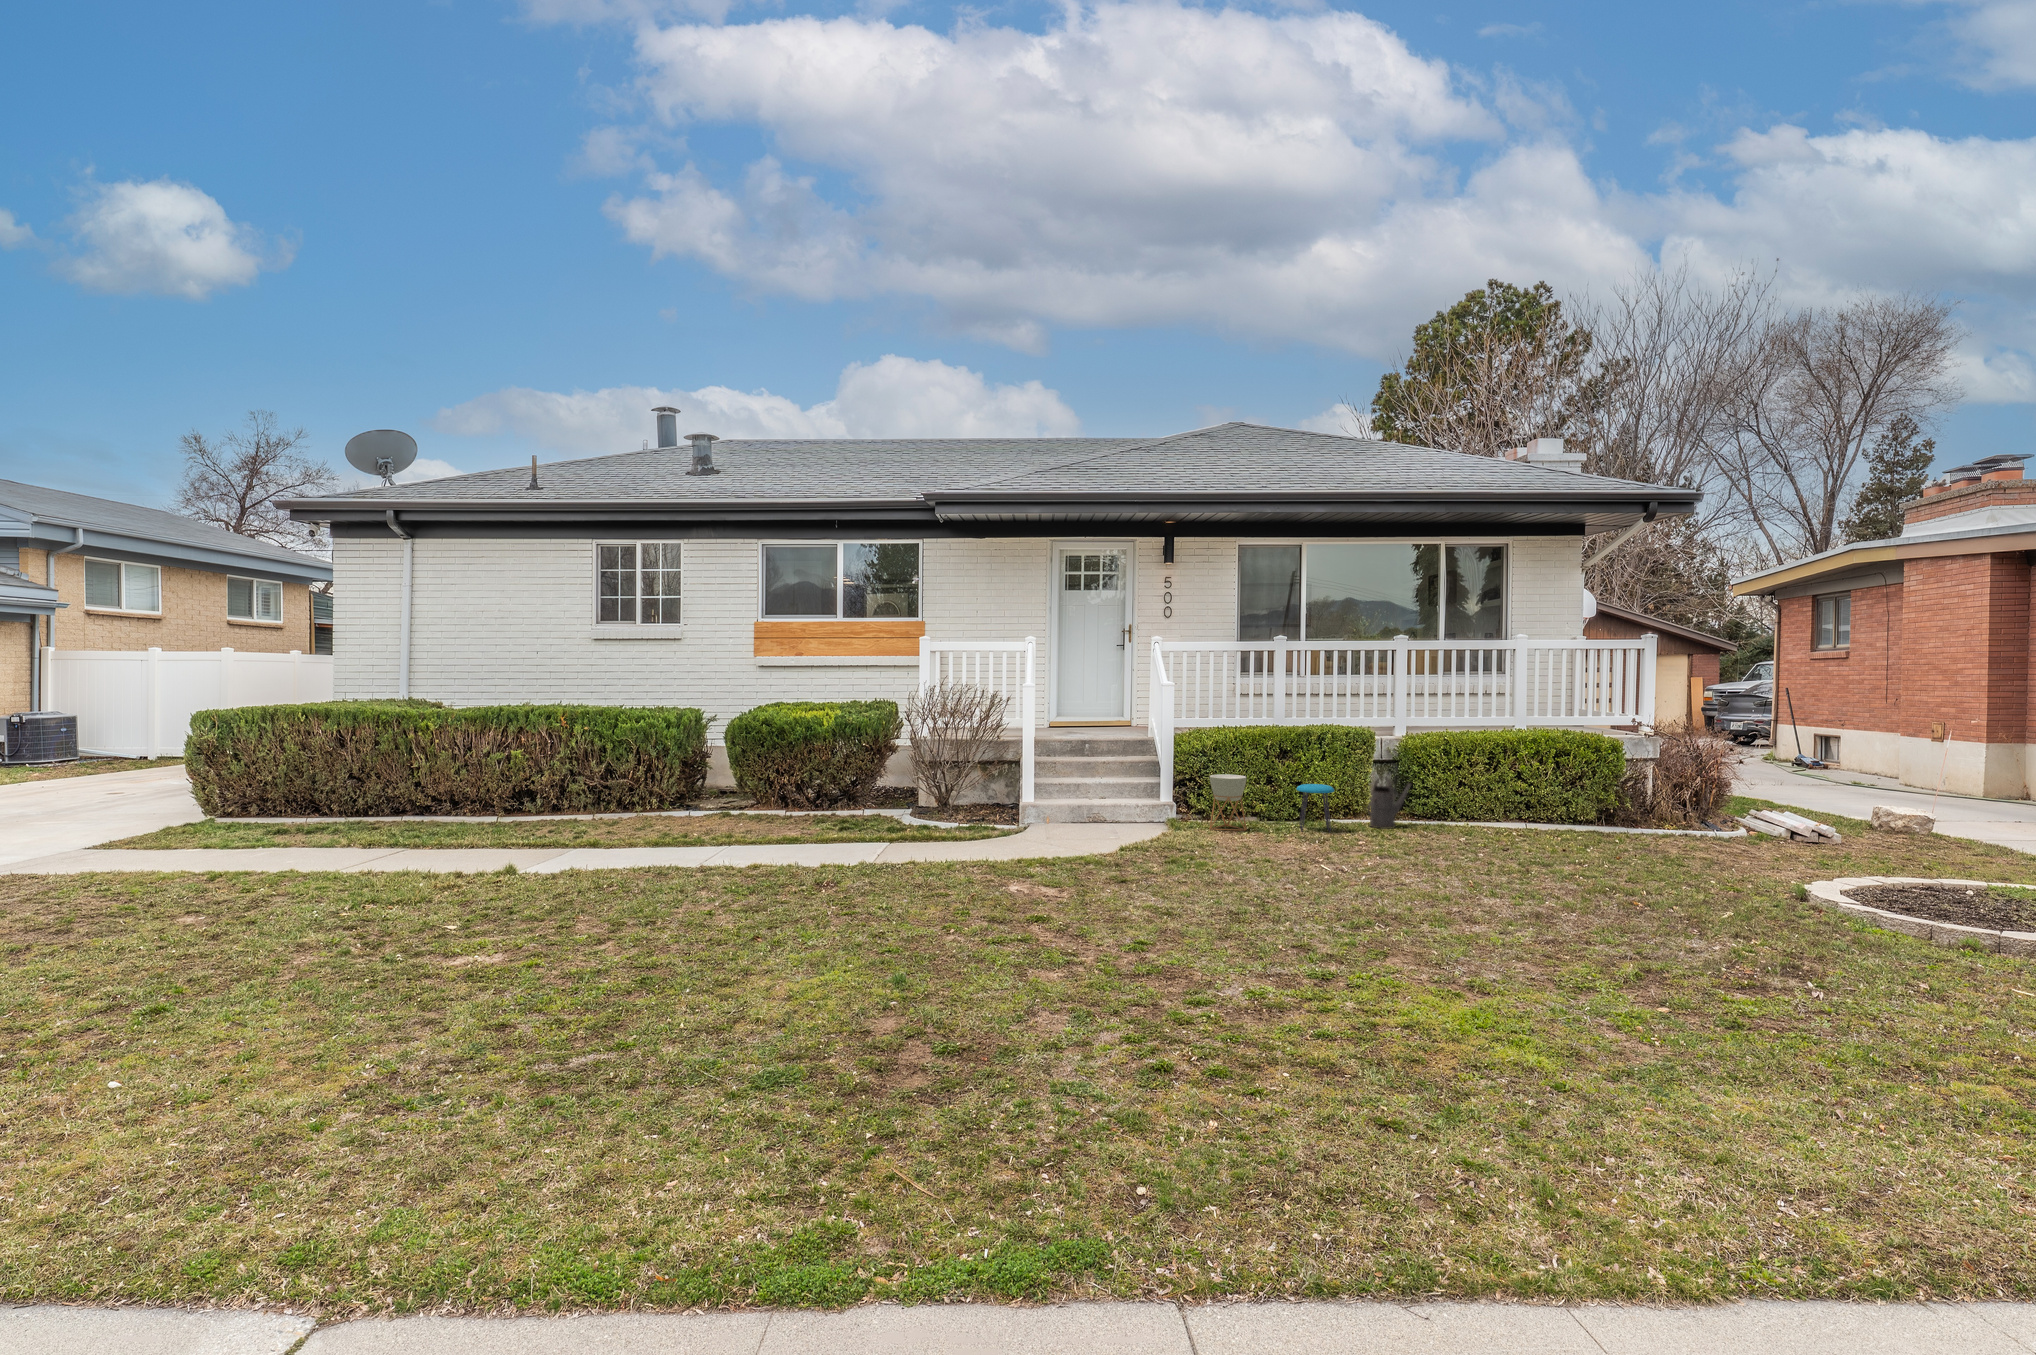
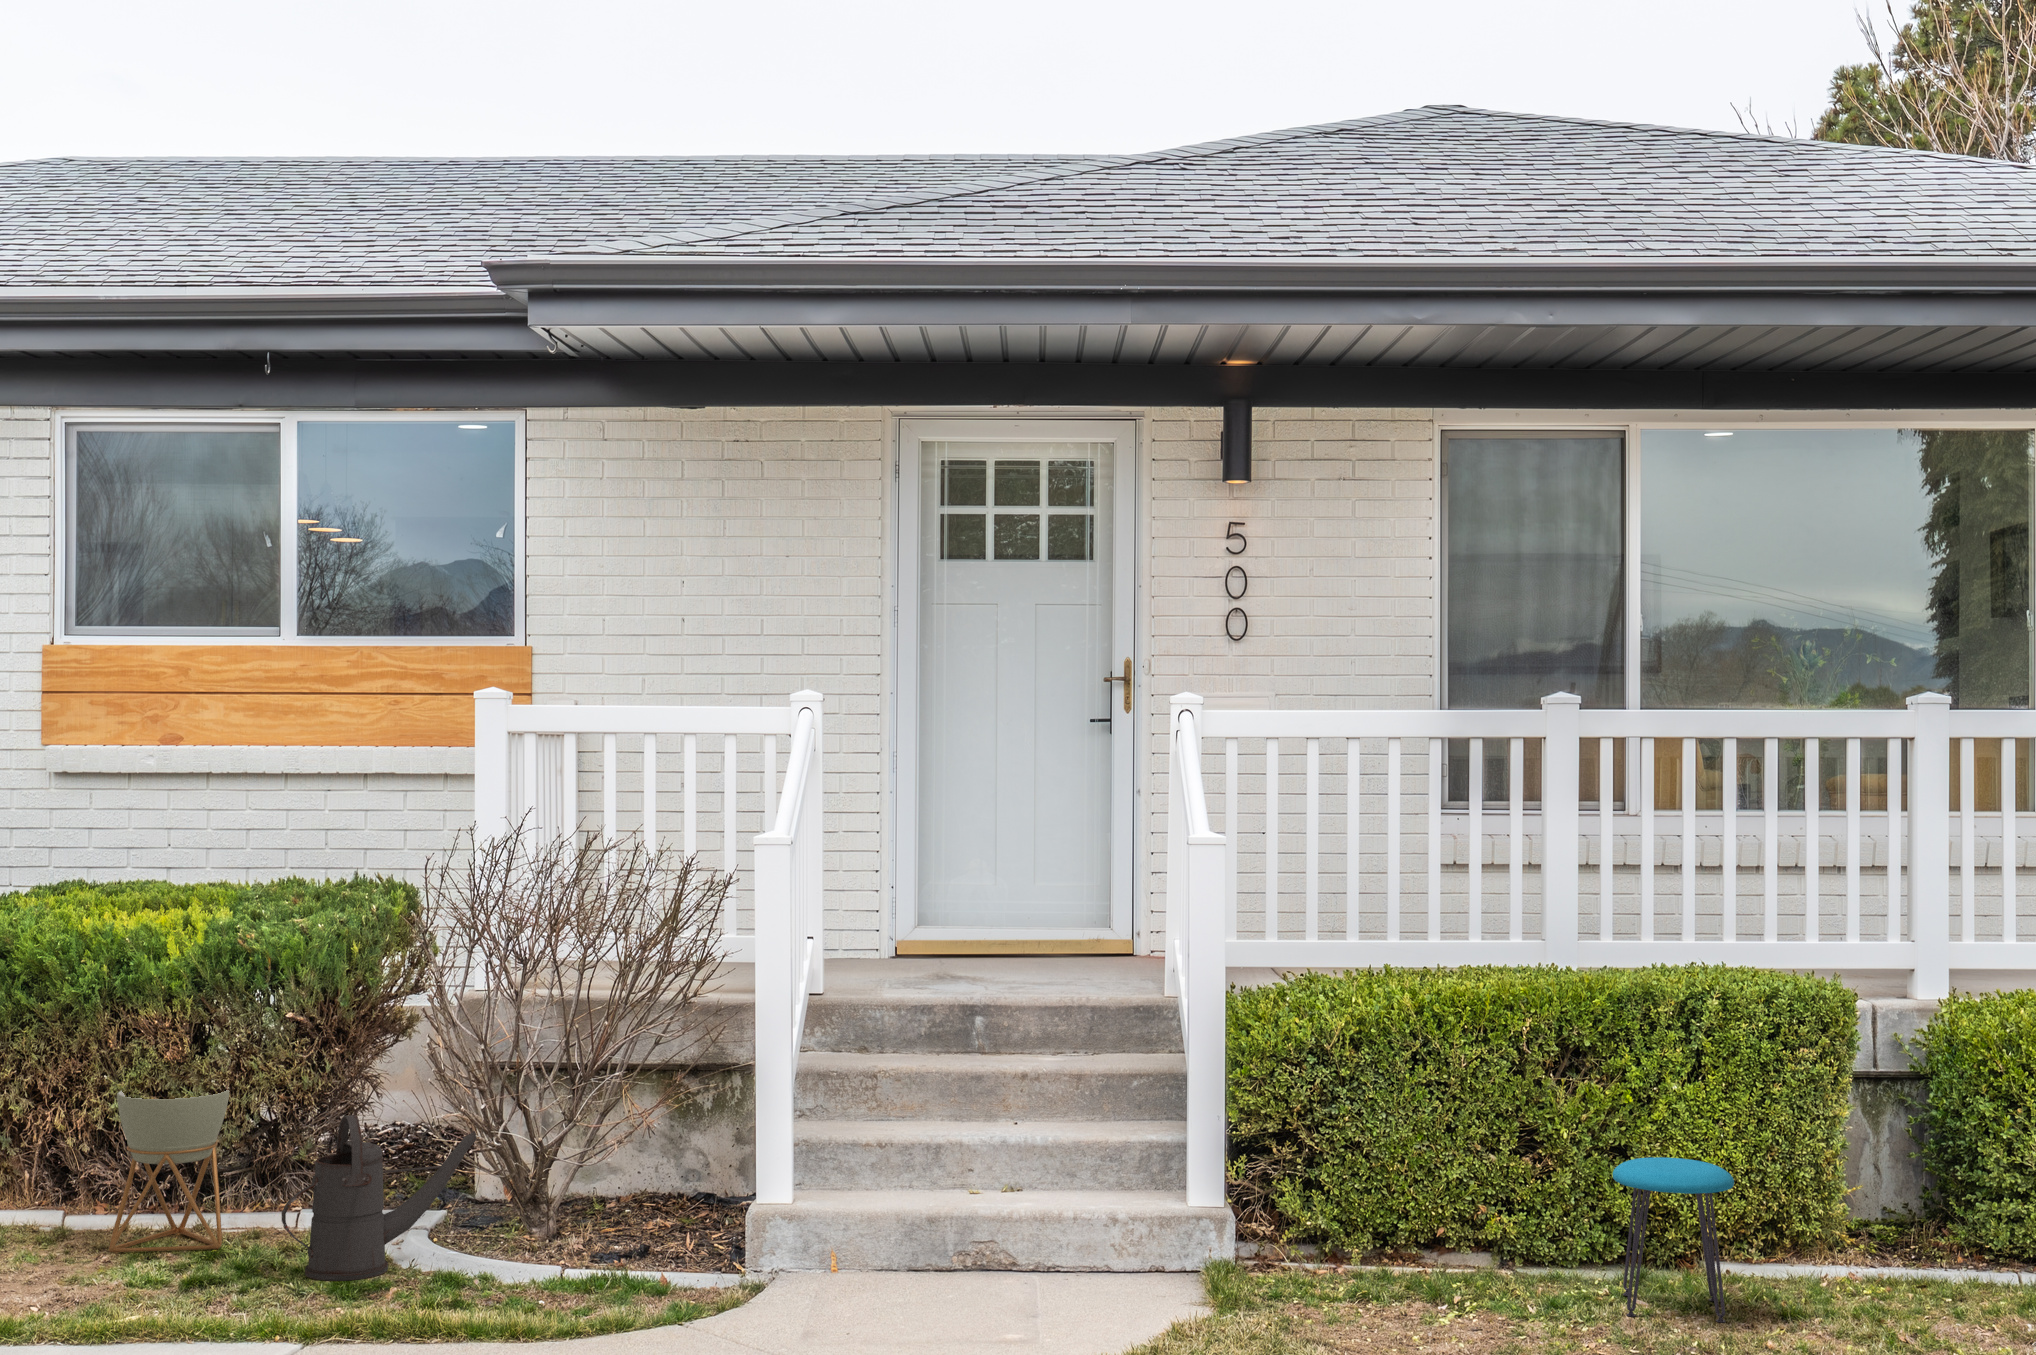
planter: present [1210,774,1247,831] -> present [109,1090,230,1252]
watering can: present [1368,778,1411,829] -> present [282,1115,476,1281]

